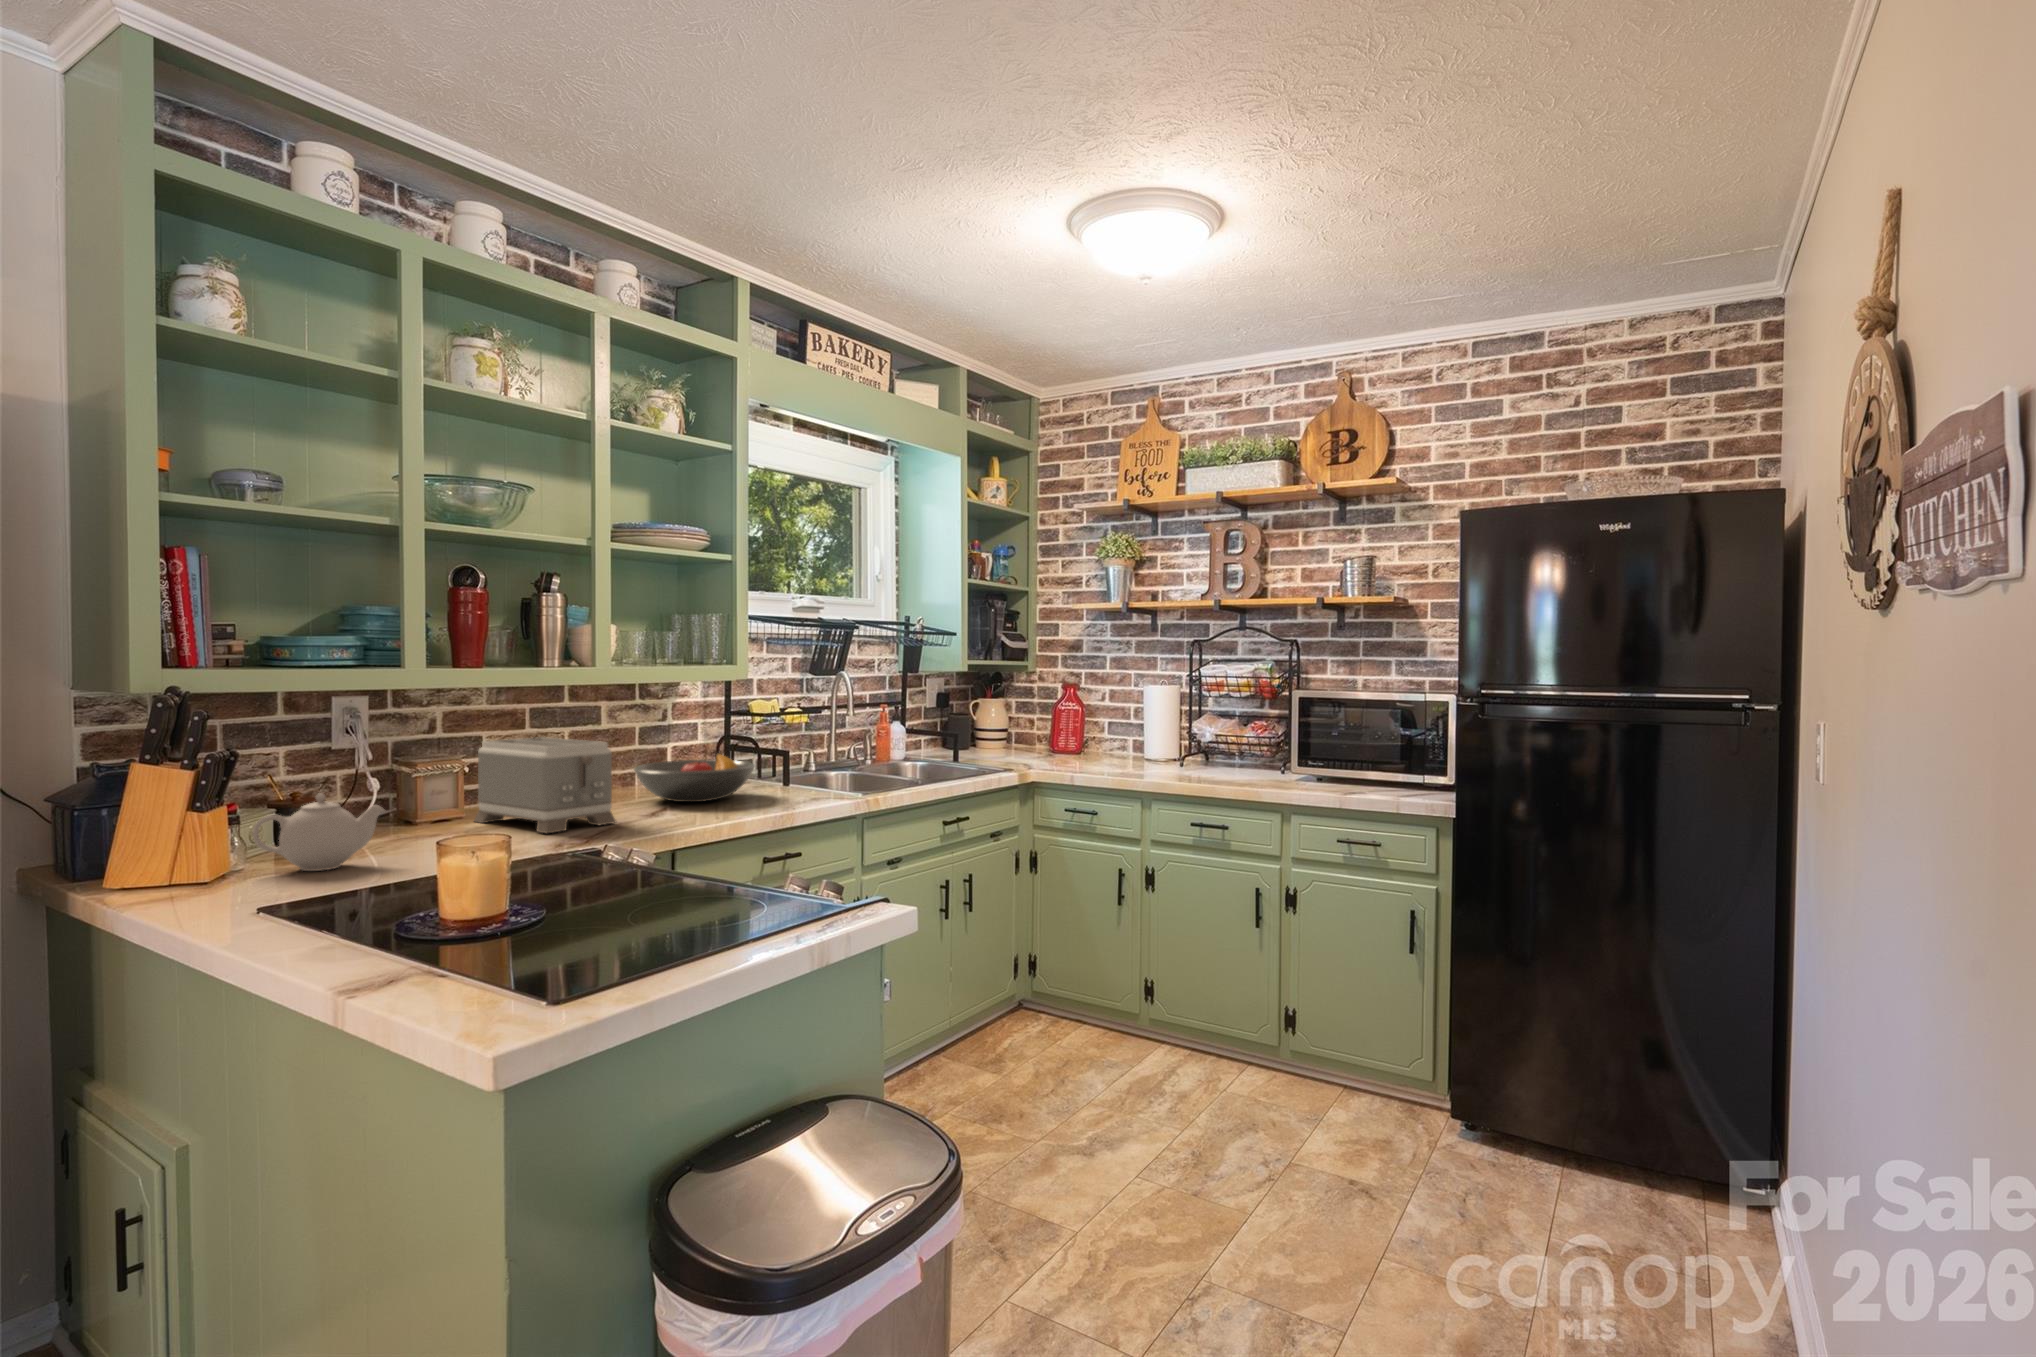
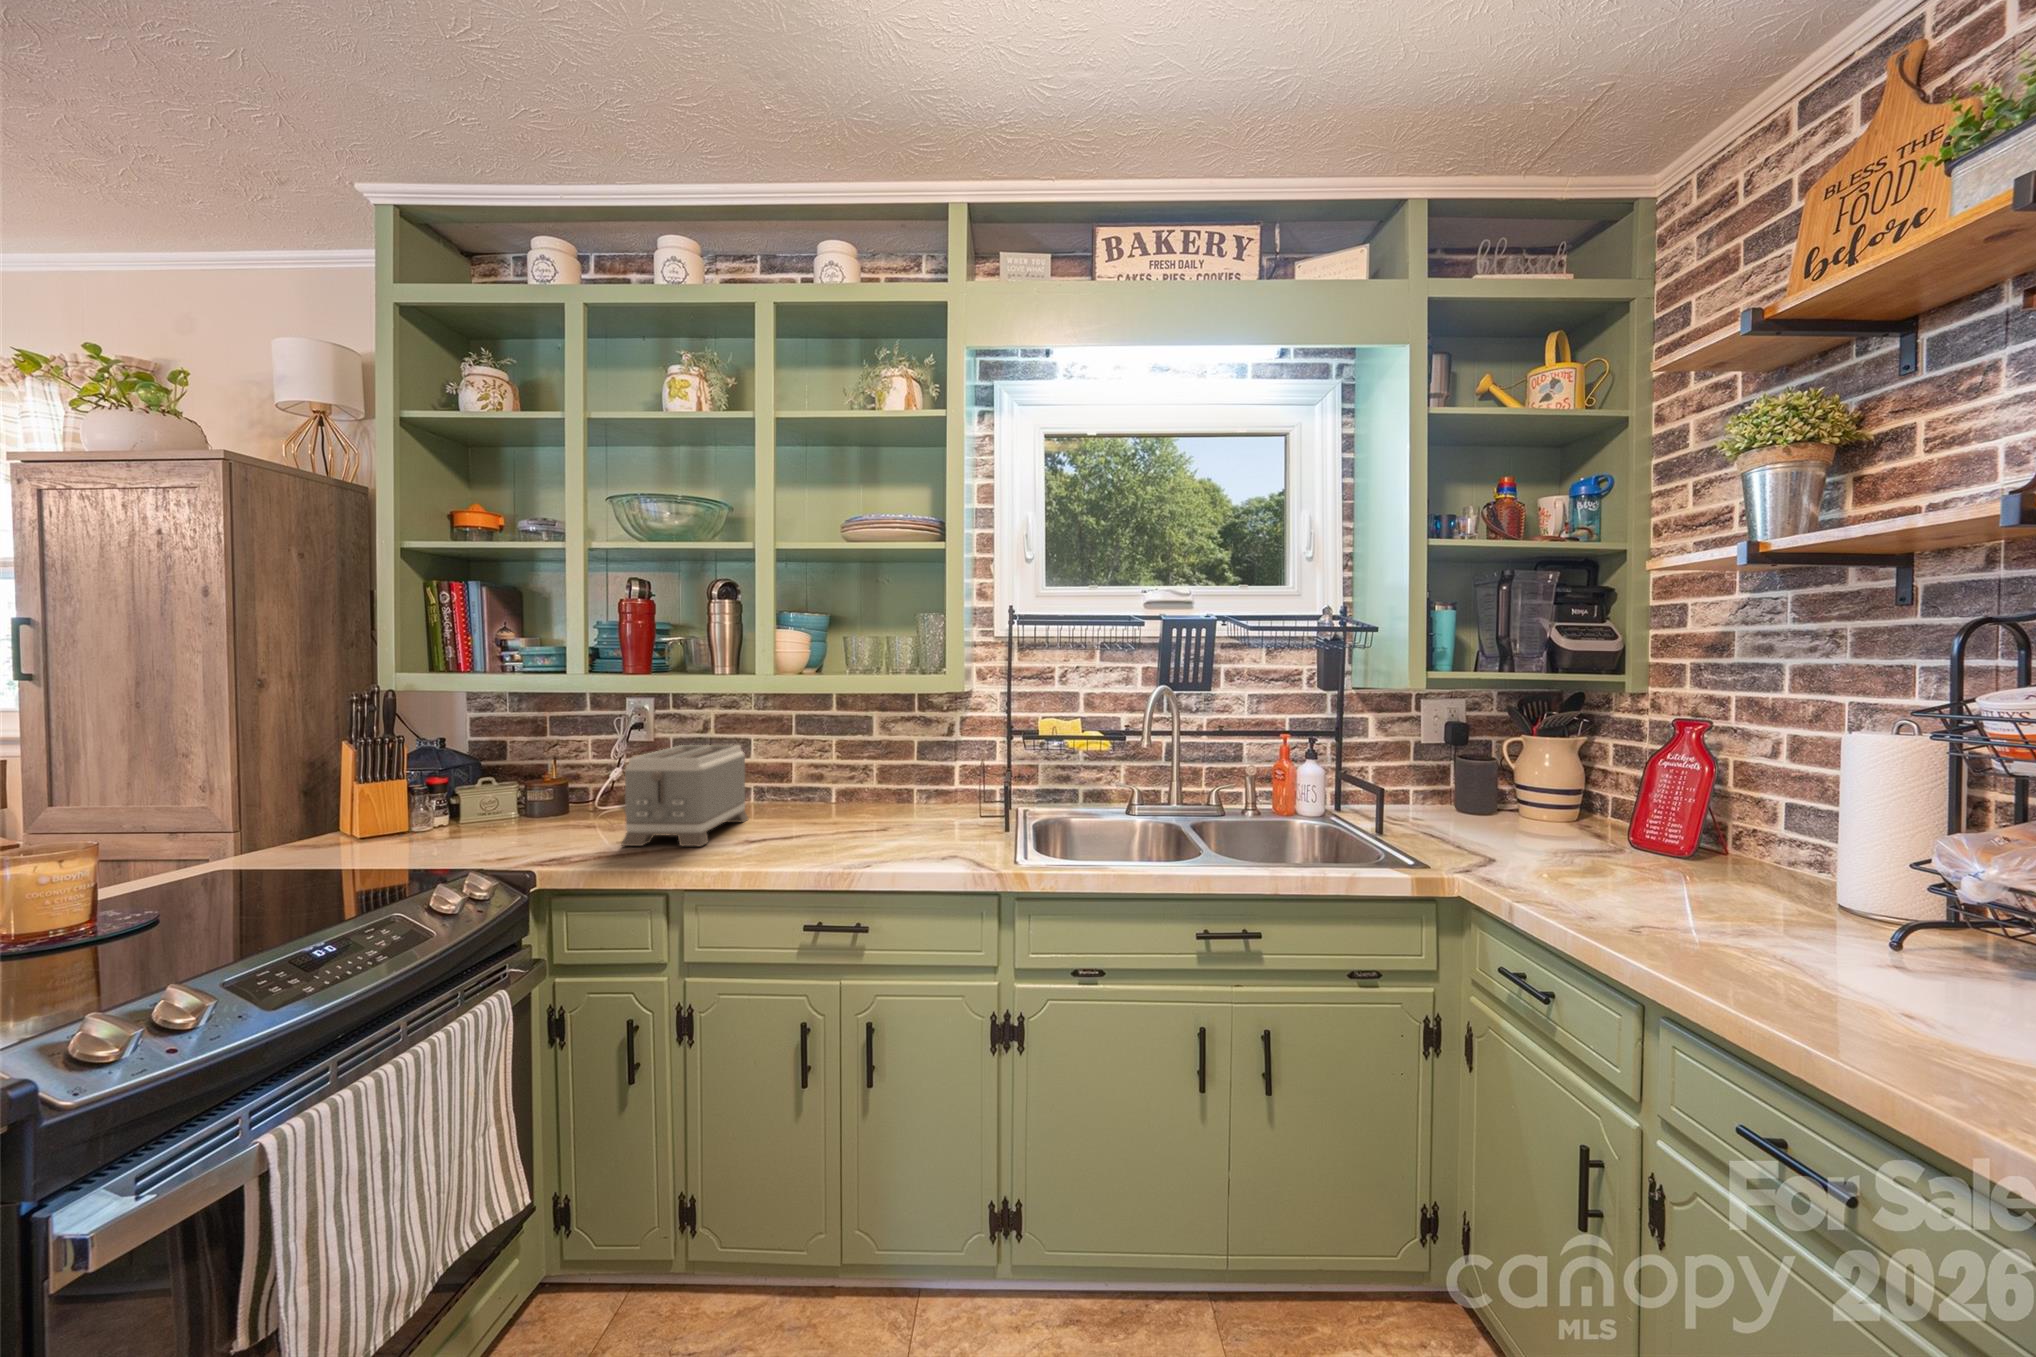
fruit bowl: present [634,753,754,802] -> none [810,779,950,836]
teapot: present [252,793,386,871] -> none [393,782,463,847]

